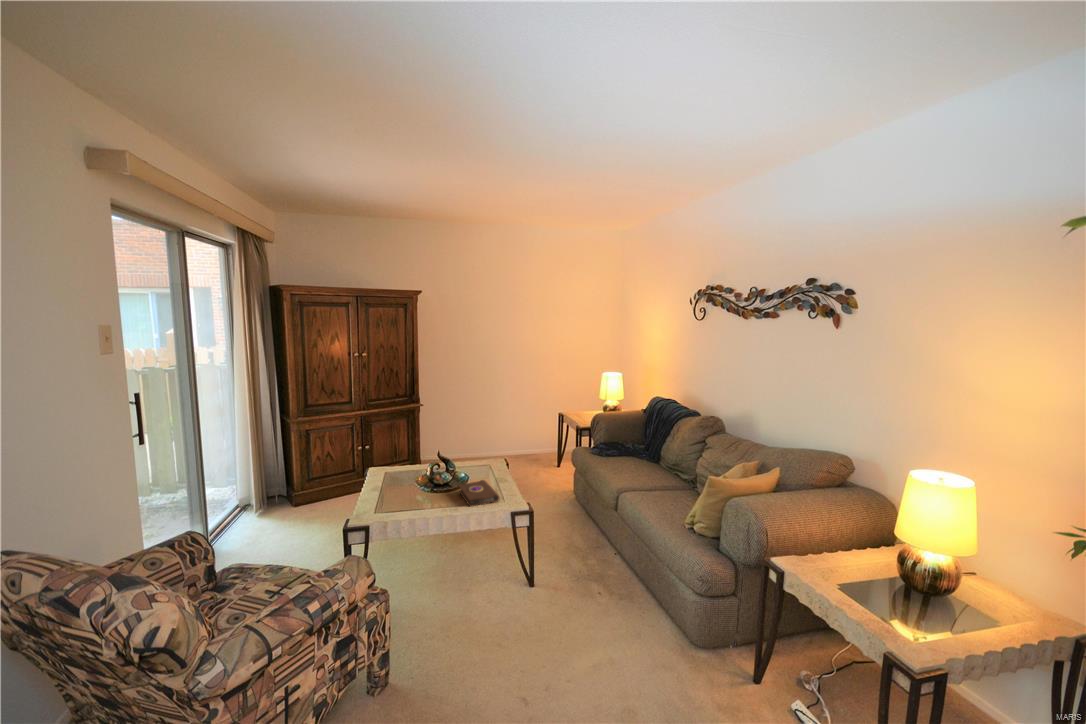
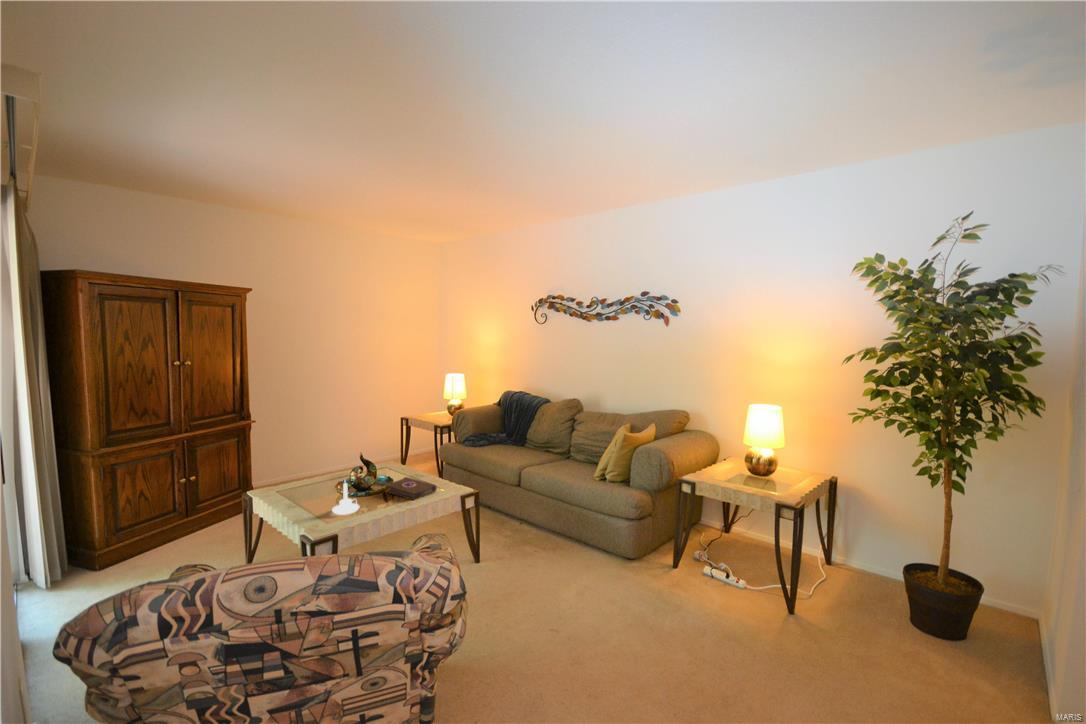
candle holder: none [395,473,420,508] -> present [332,481,359,515]

